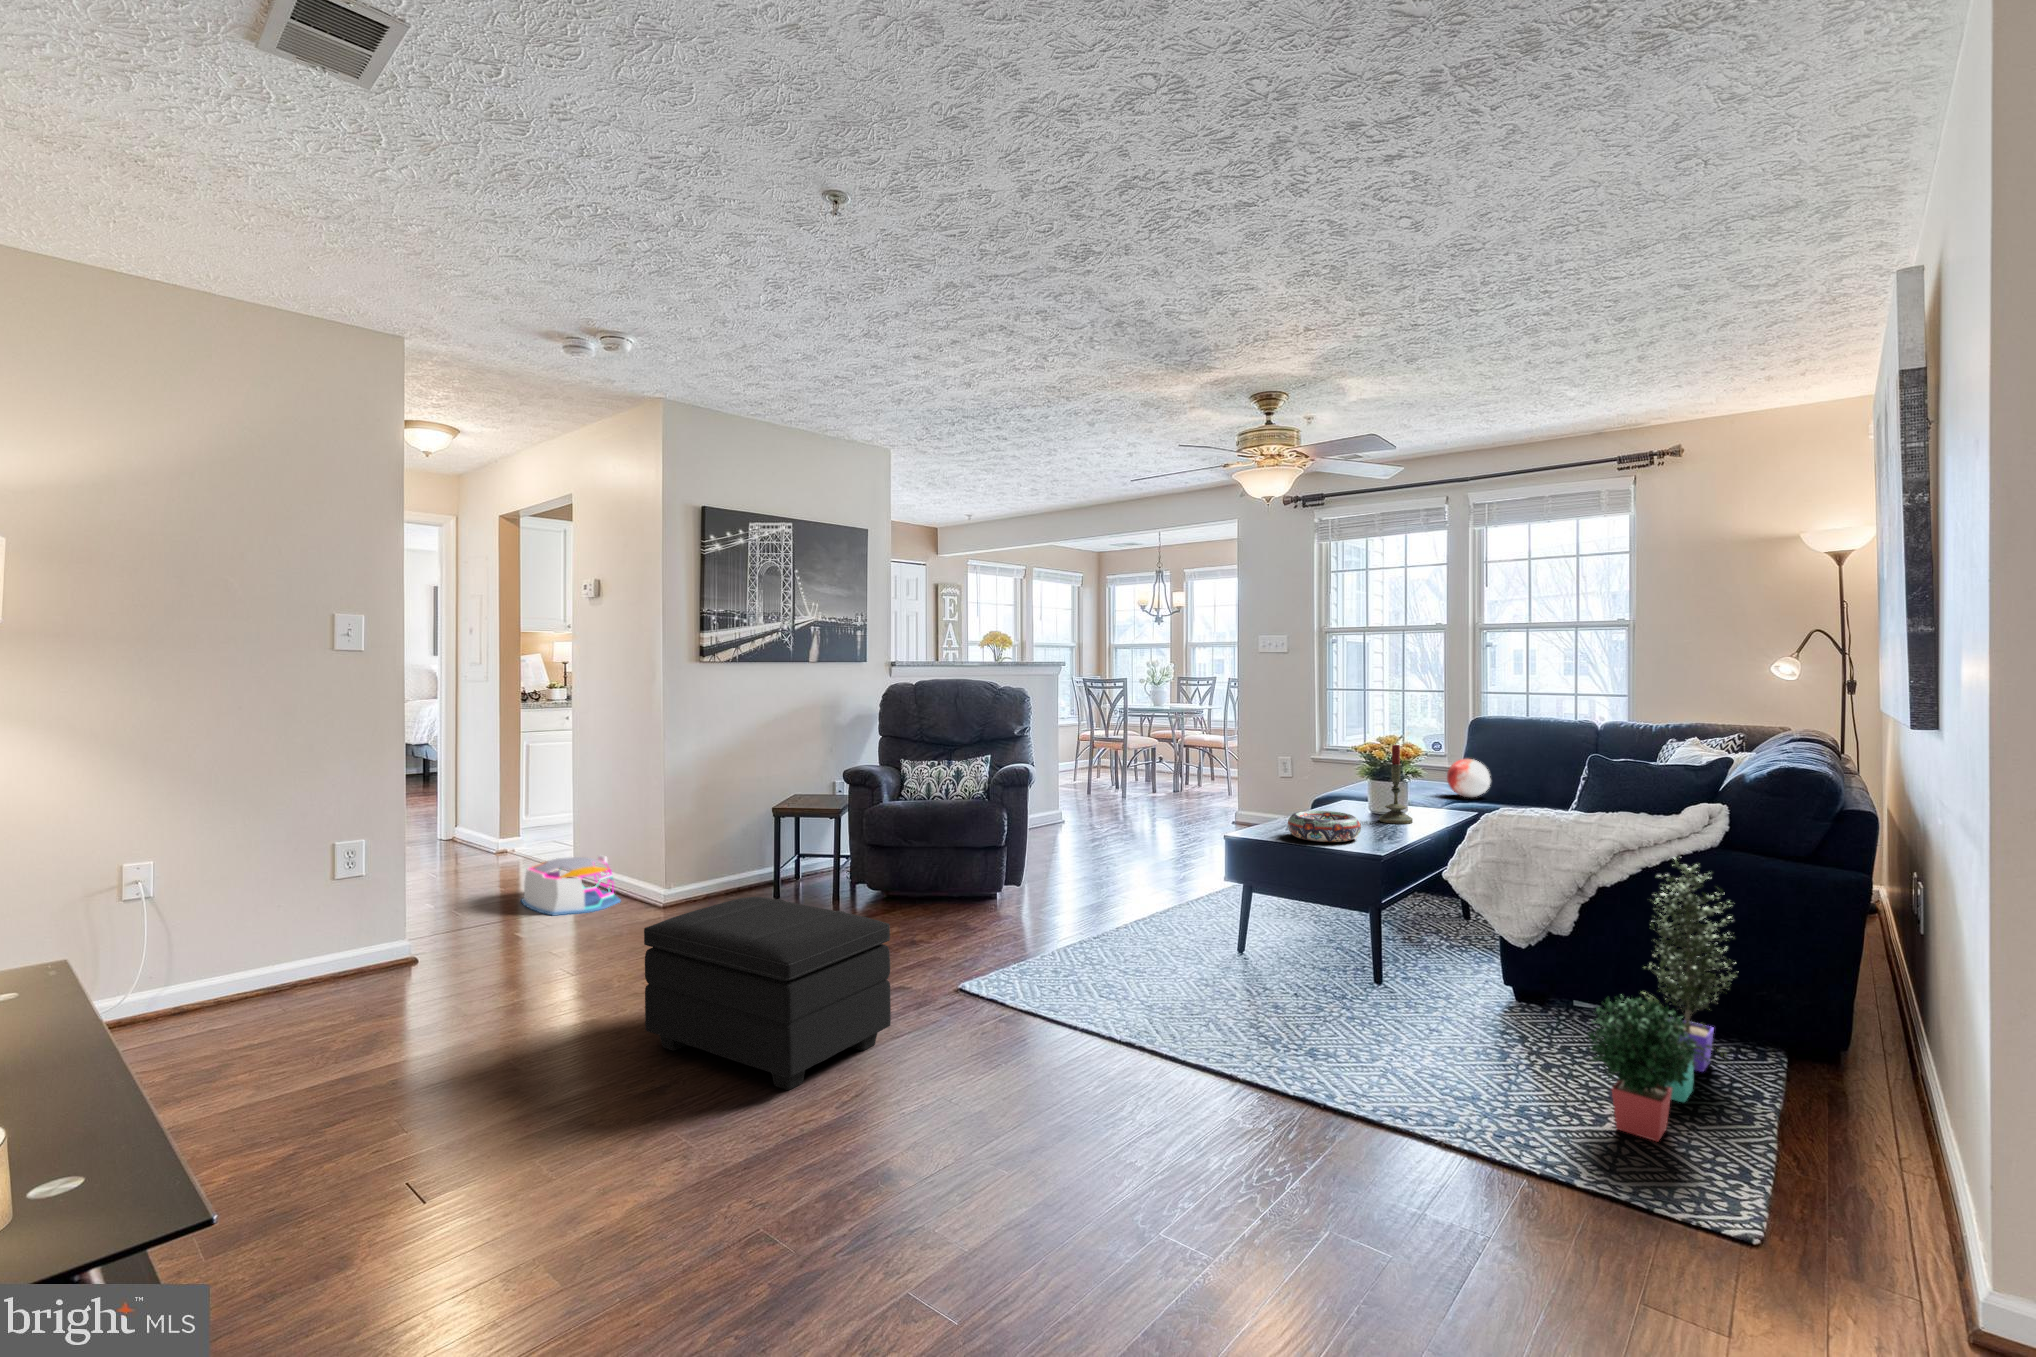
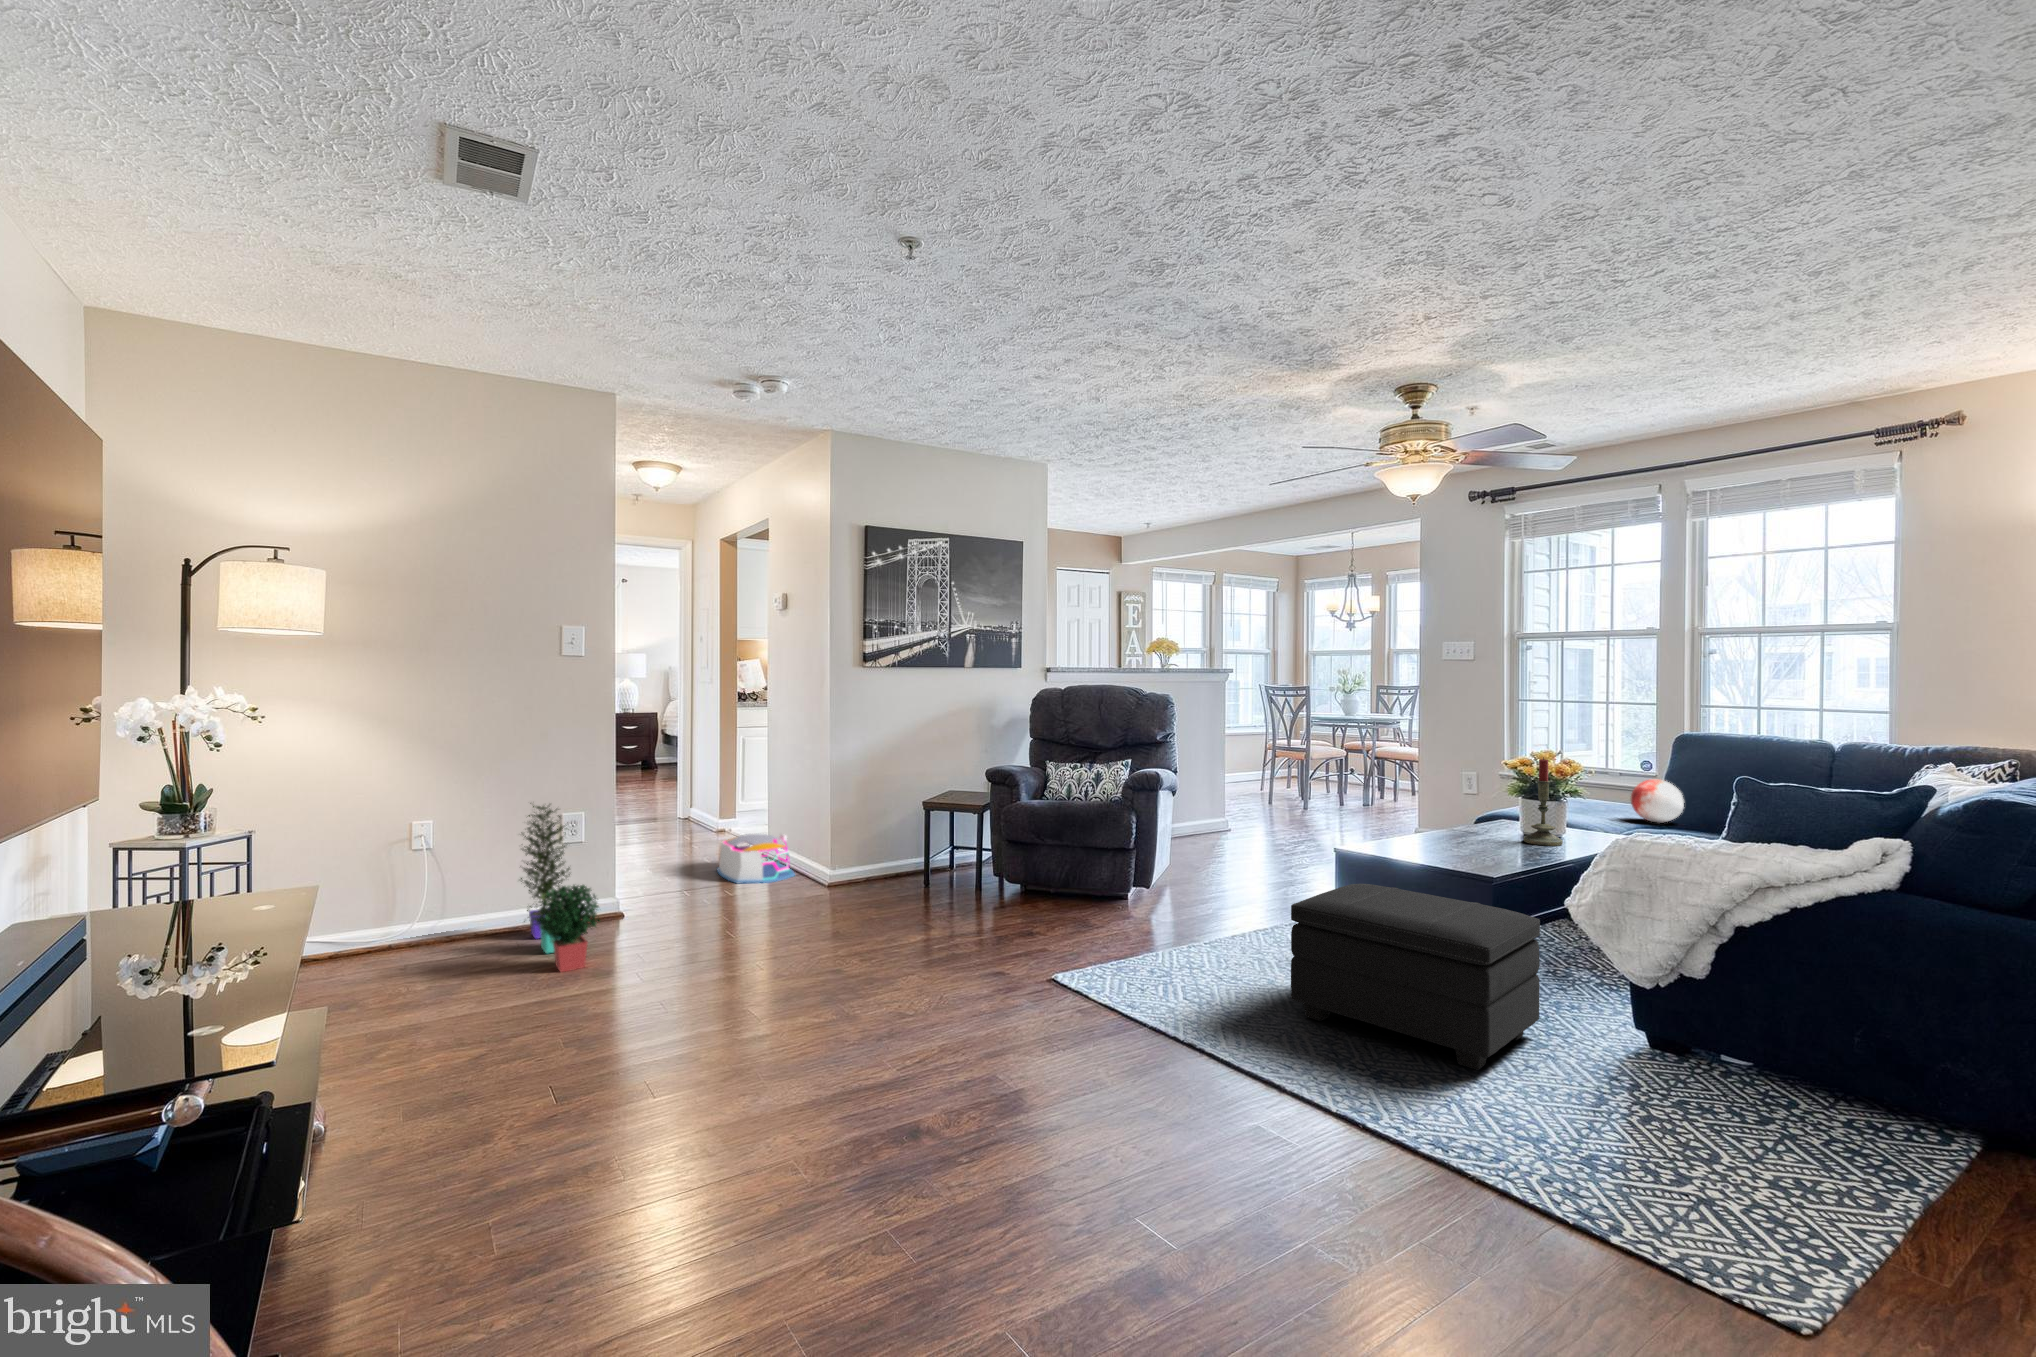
decorative bowl: present [1288,811,1361,842] -> none [1403,826,1484,860]
potted plant: present [1588,857,1737,1142] -> present [521,803,599,972]
footstool: present [644,897,891,1090] -> present [1291,884,1540,1070]

